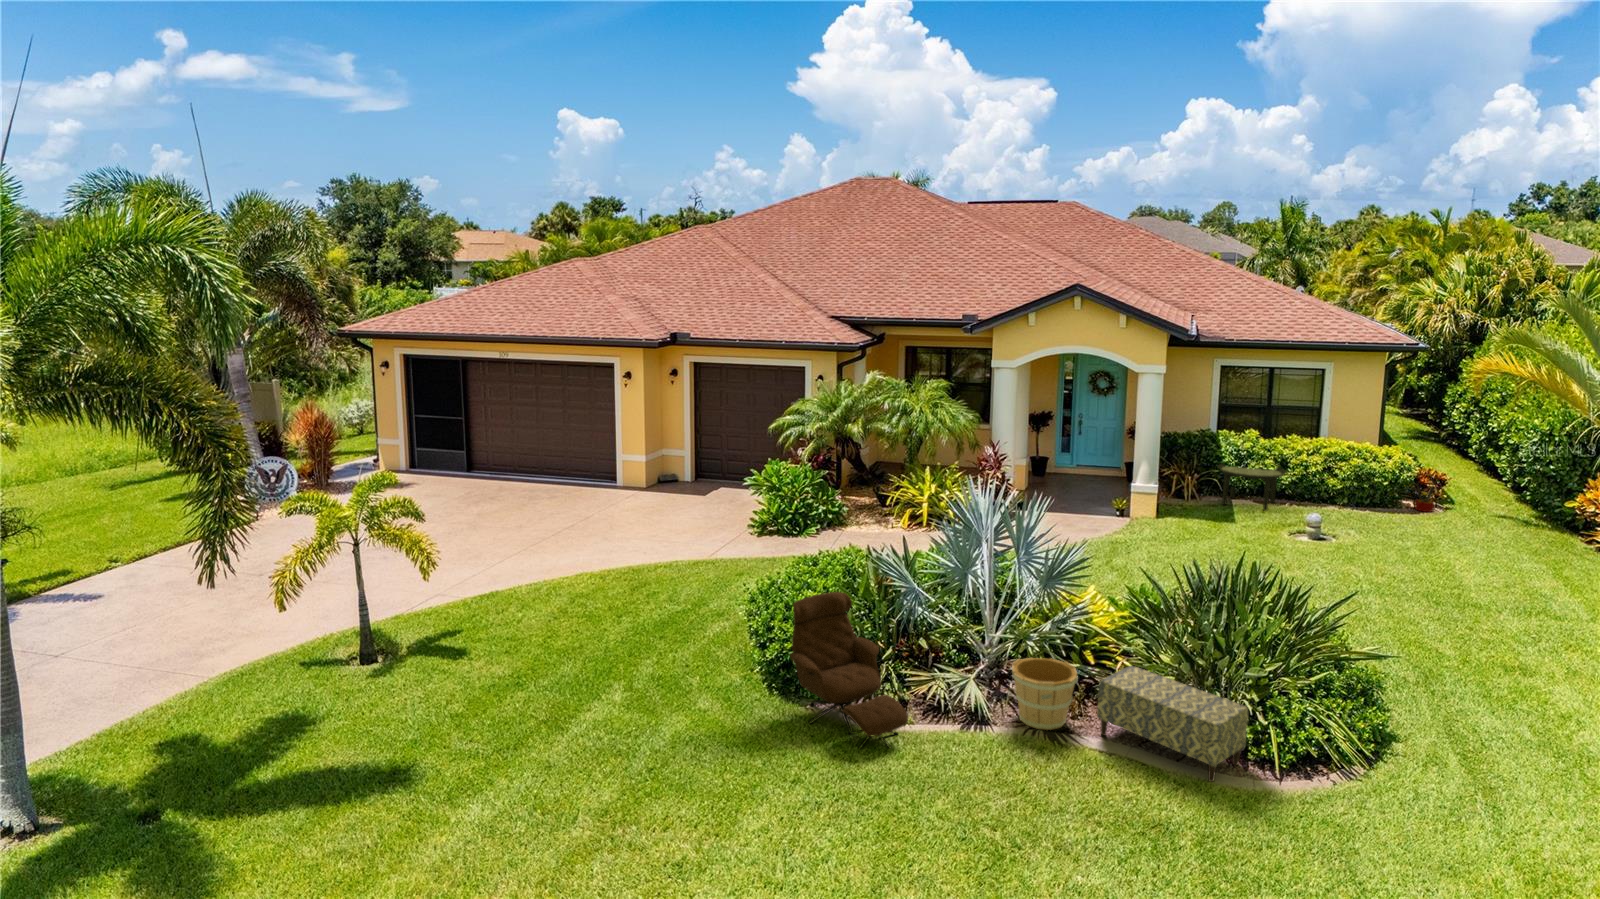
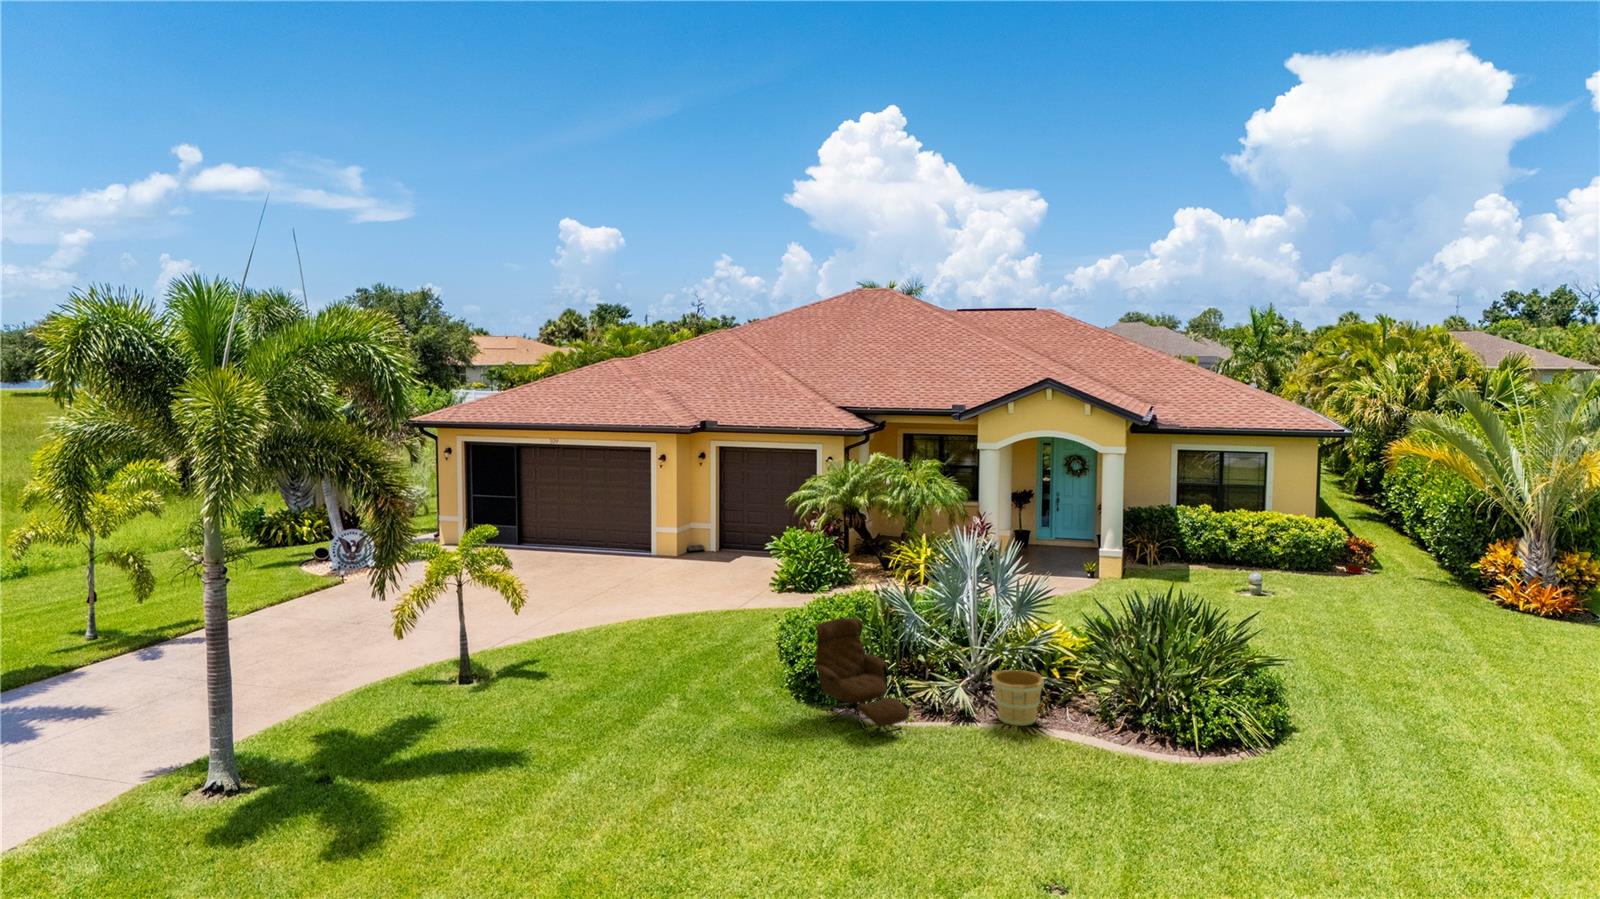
round table: present [1218,464,1286,511] -> none [1175,532,1234,573]
bench: present [1097,666,1248,782] -> none [1060,674,1176,759]

